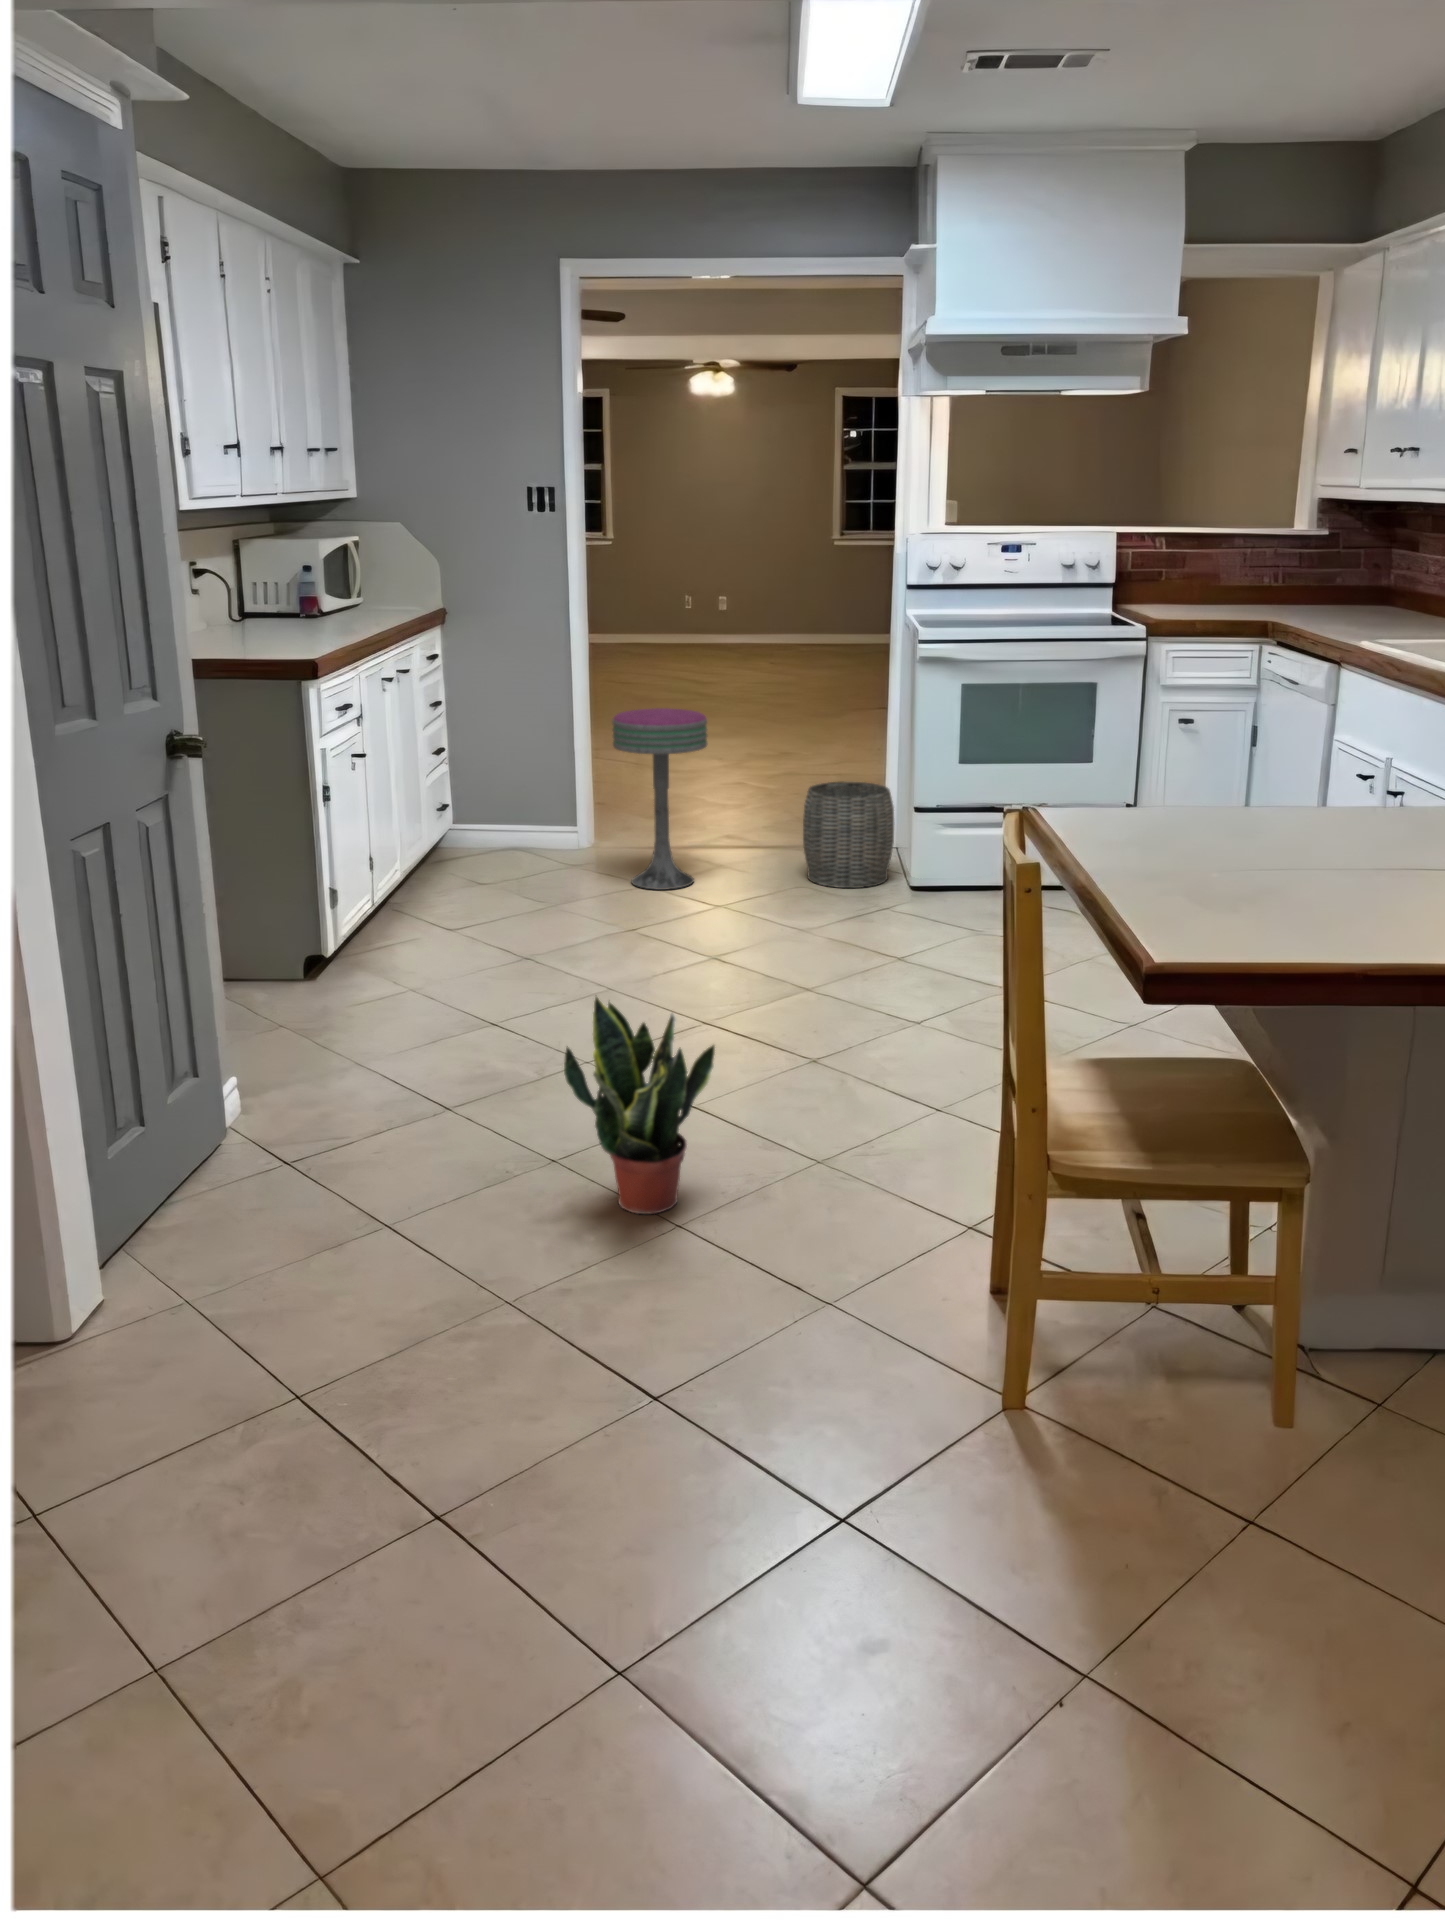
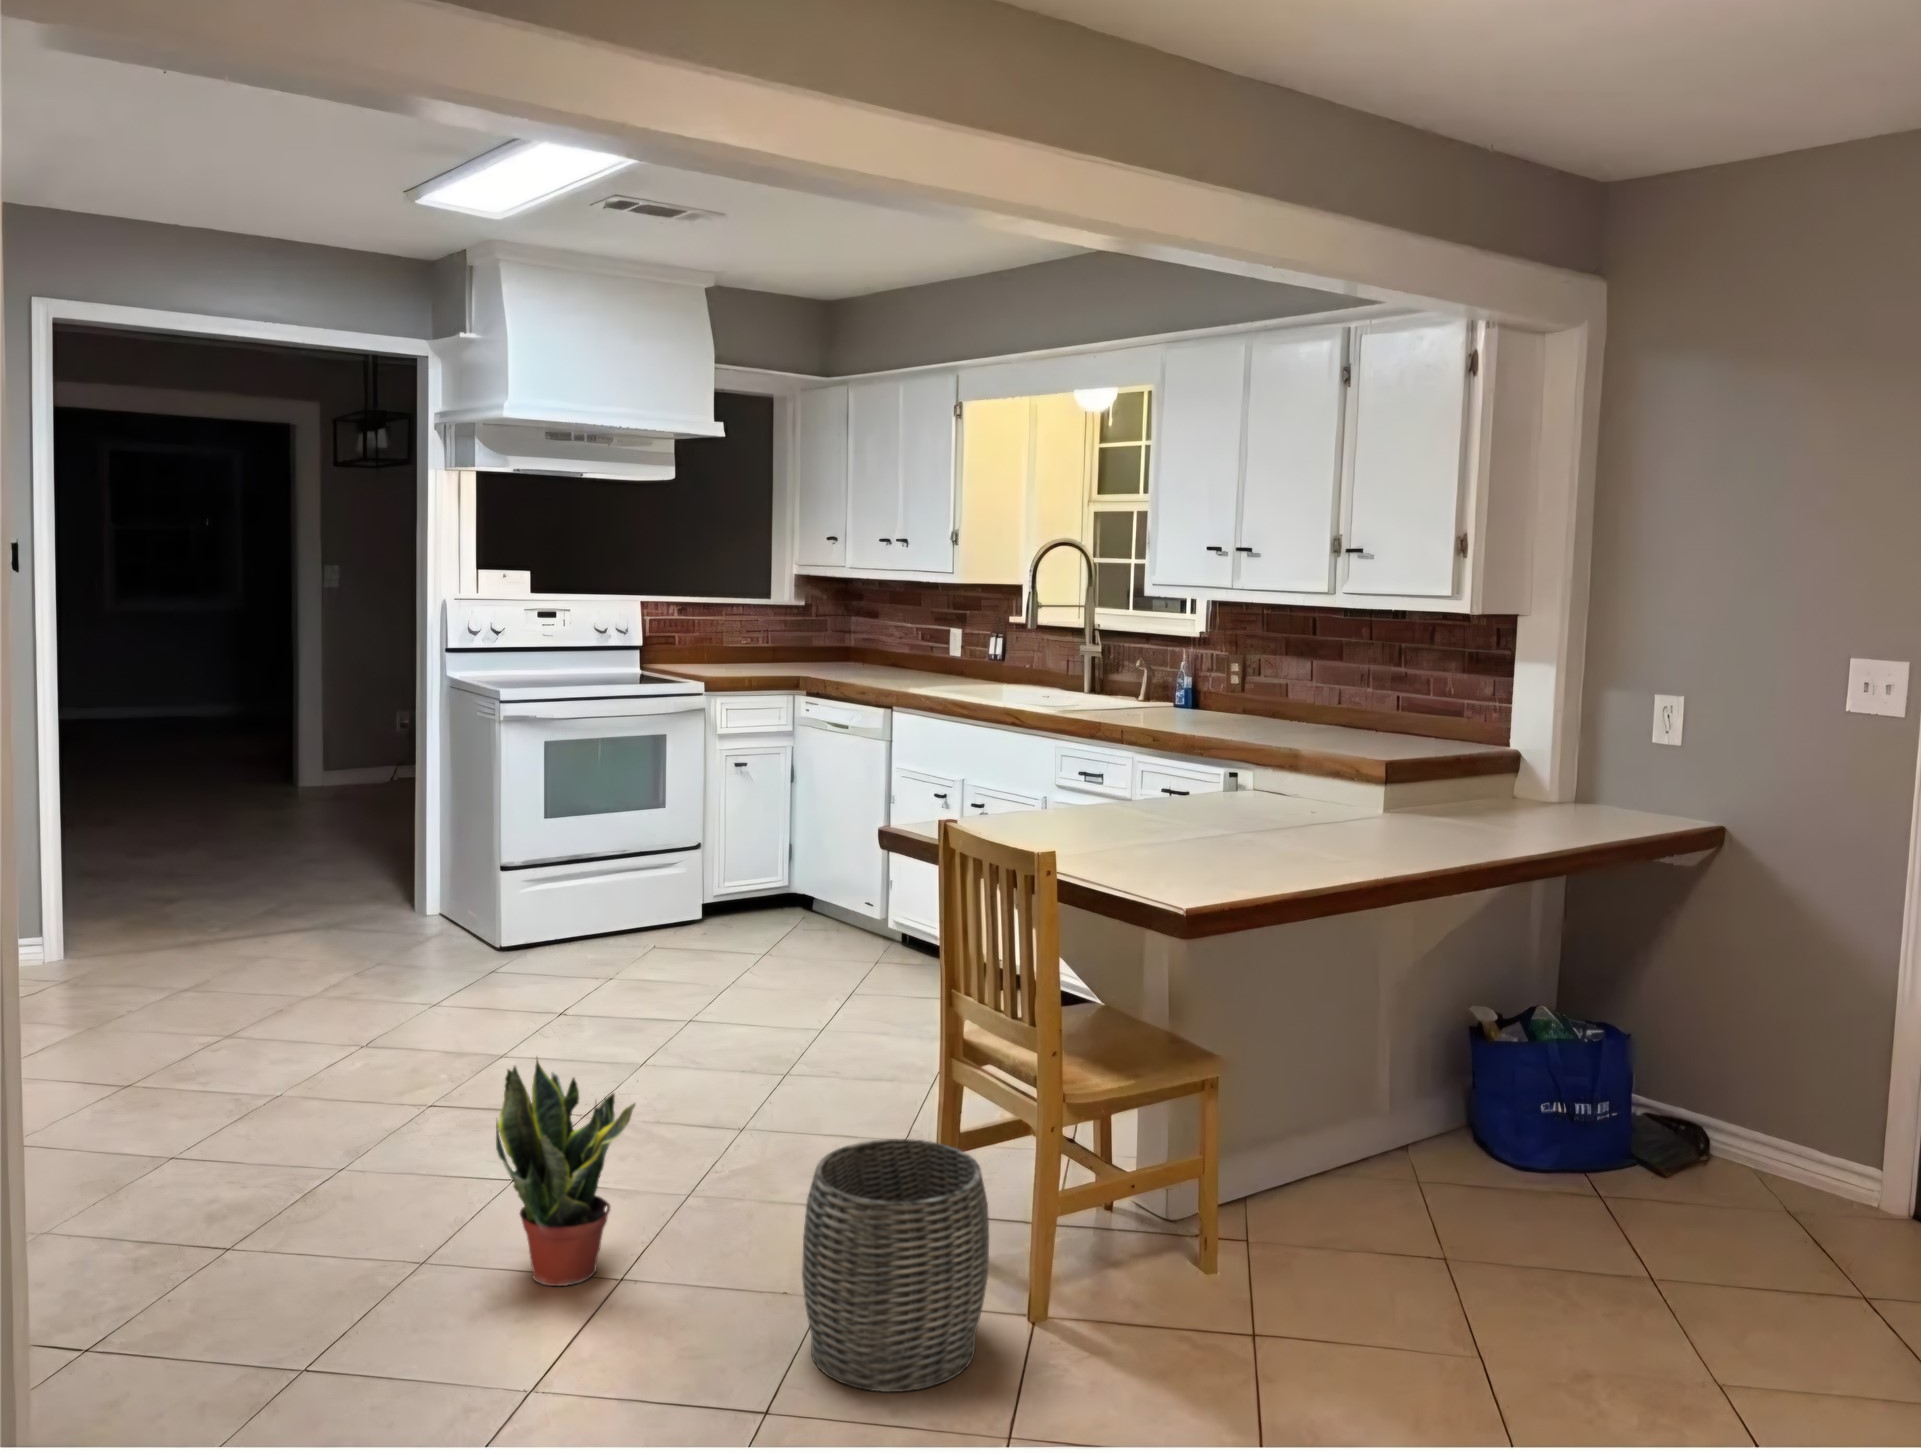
bar stool: present [612,708,707,890] -> none [140,788,262,997]
woven basket: present [803,781,894,888] -> present [802,1139,989,1392]

